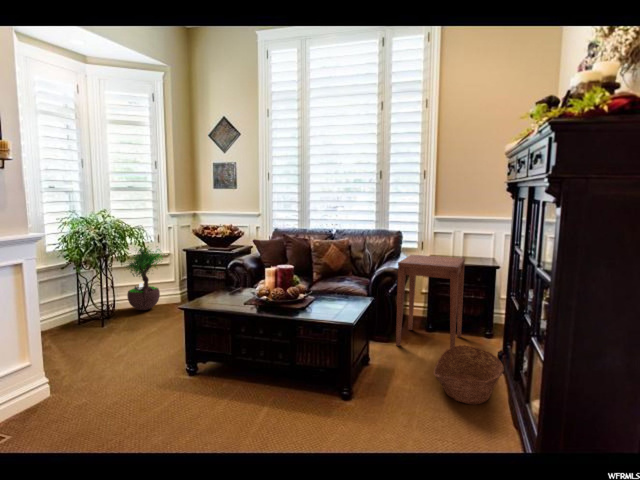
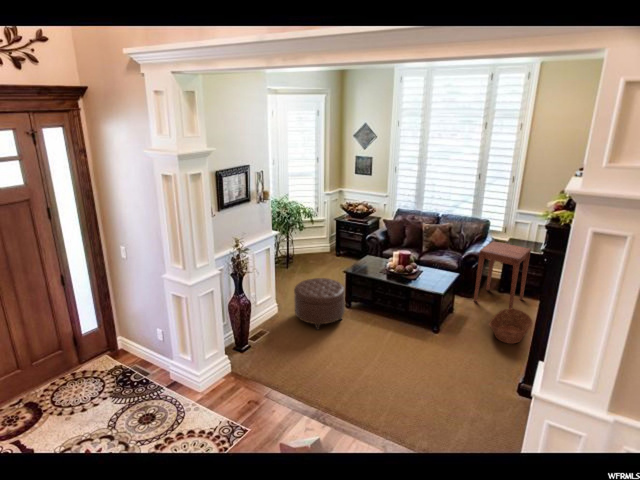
potted tree: present [126,246,163,310] -> none [299,216,324,257]
ottoman: none [61,323,176,429] -> present [294,278,345,330]

